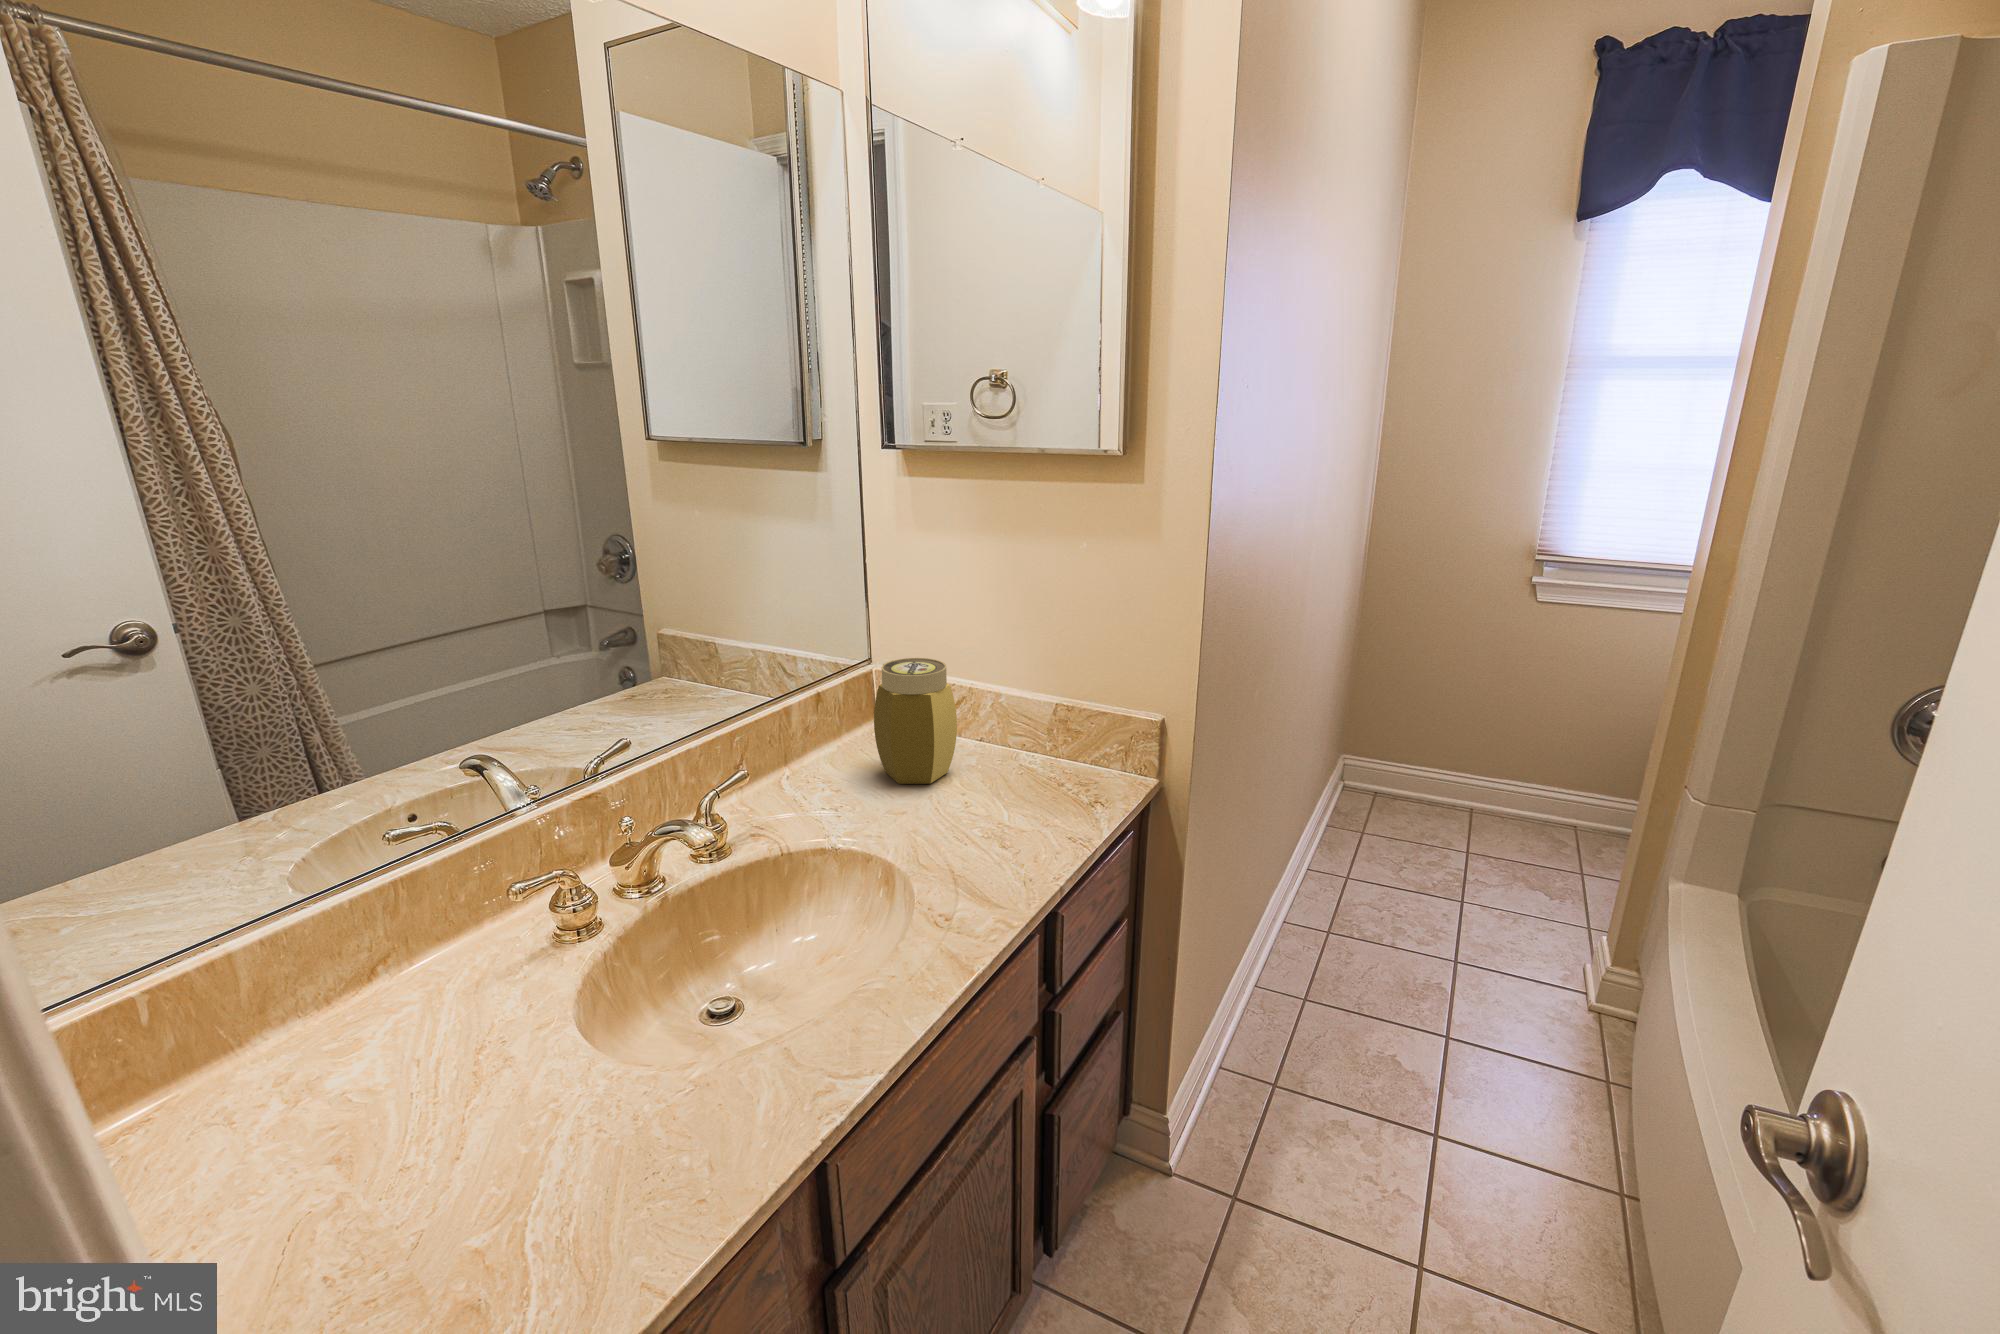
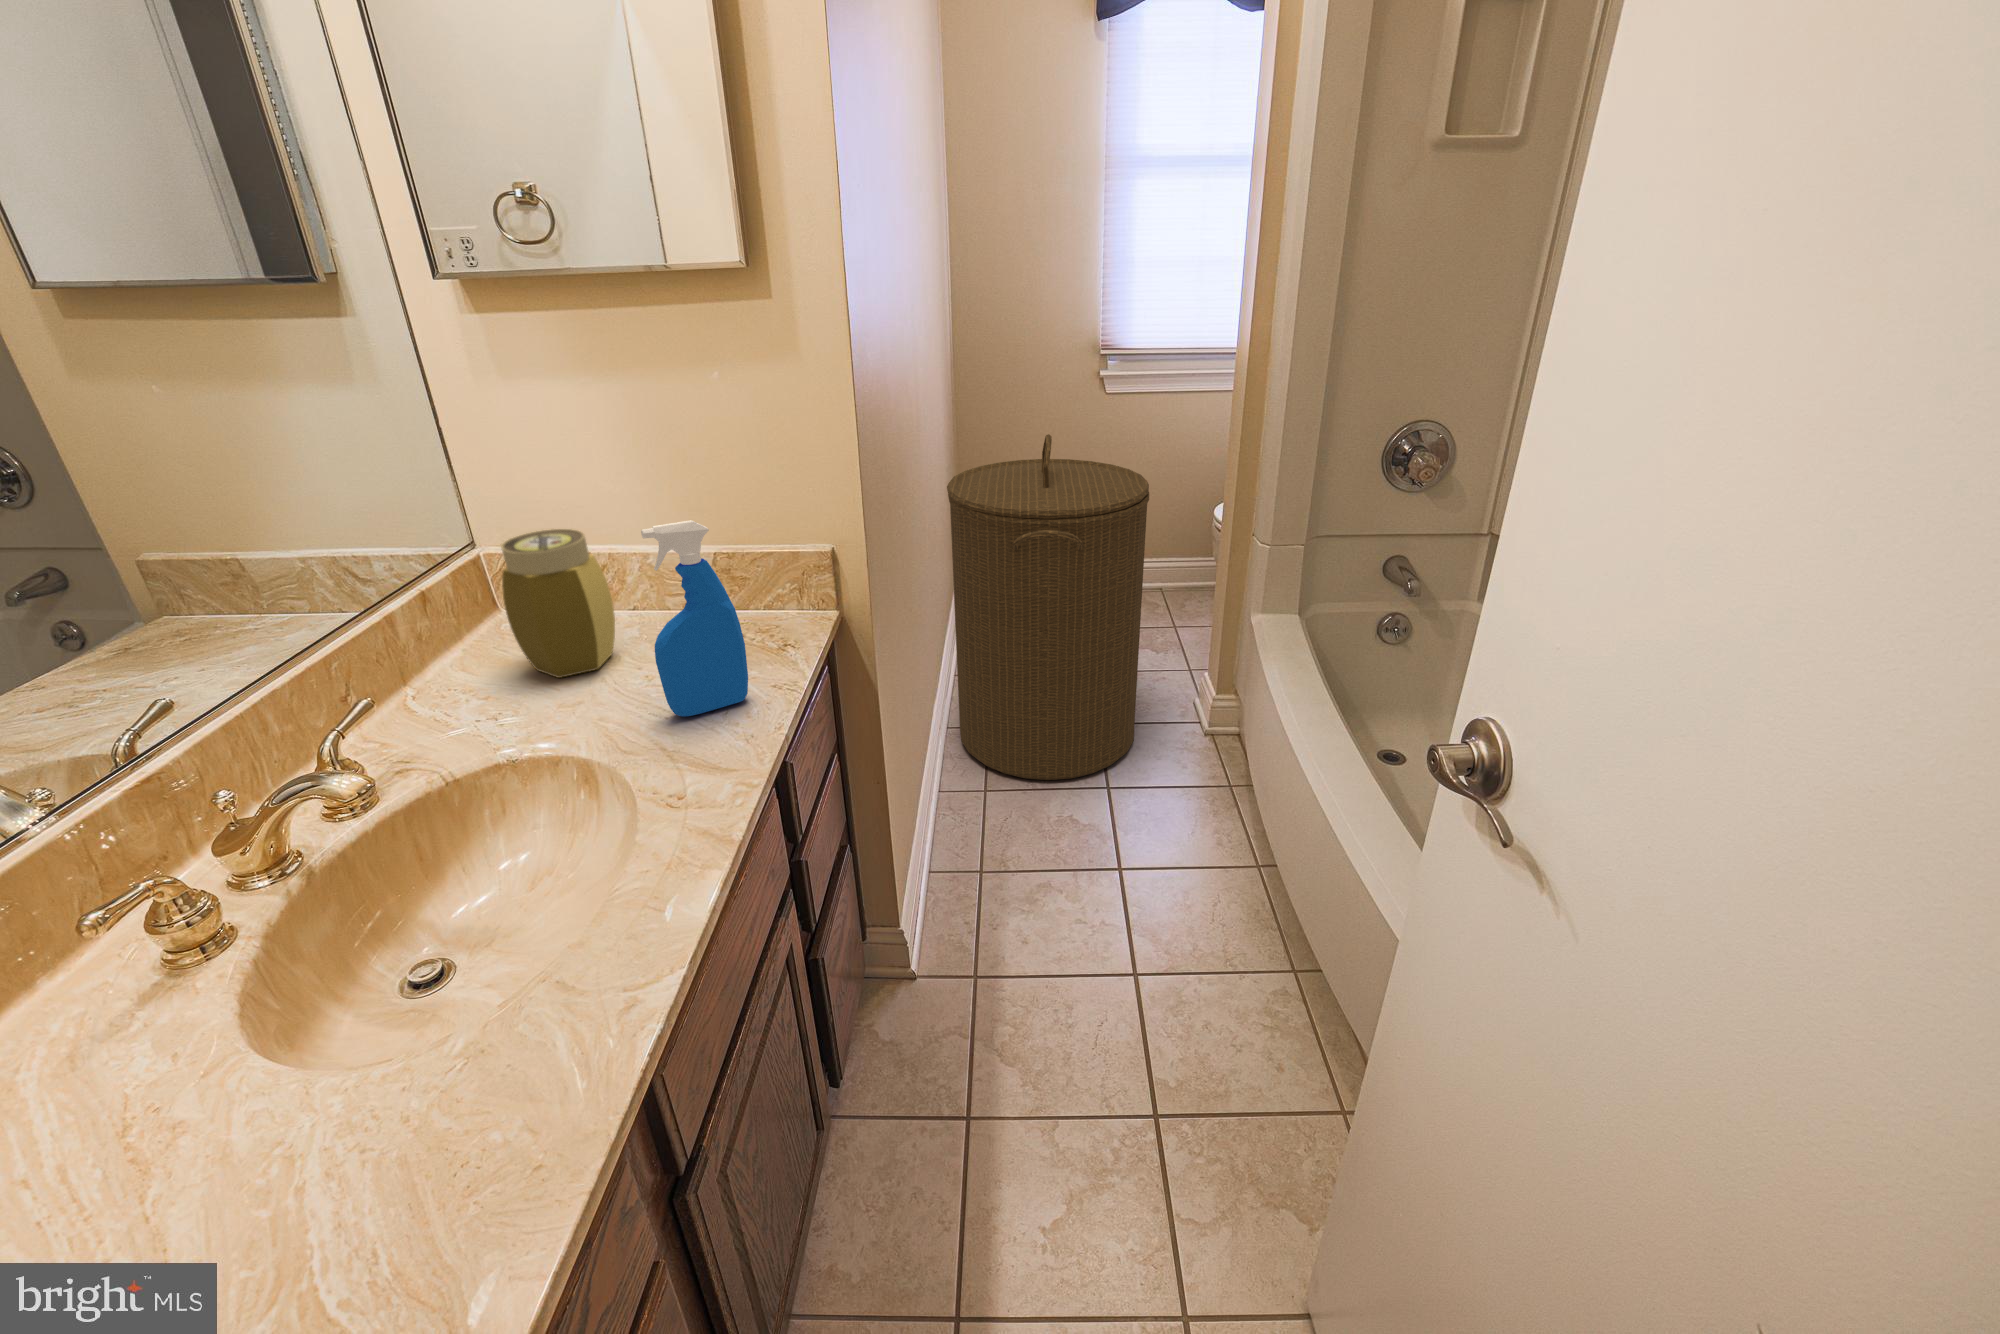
laundry hamper: none [1288,636,1560,1019] -> present [947,434,1149,780]
spray bottle: none [964,670,1046,846] -> present [641,520,748,717]

